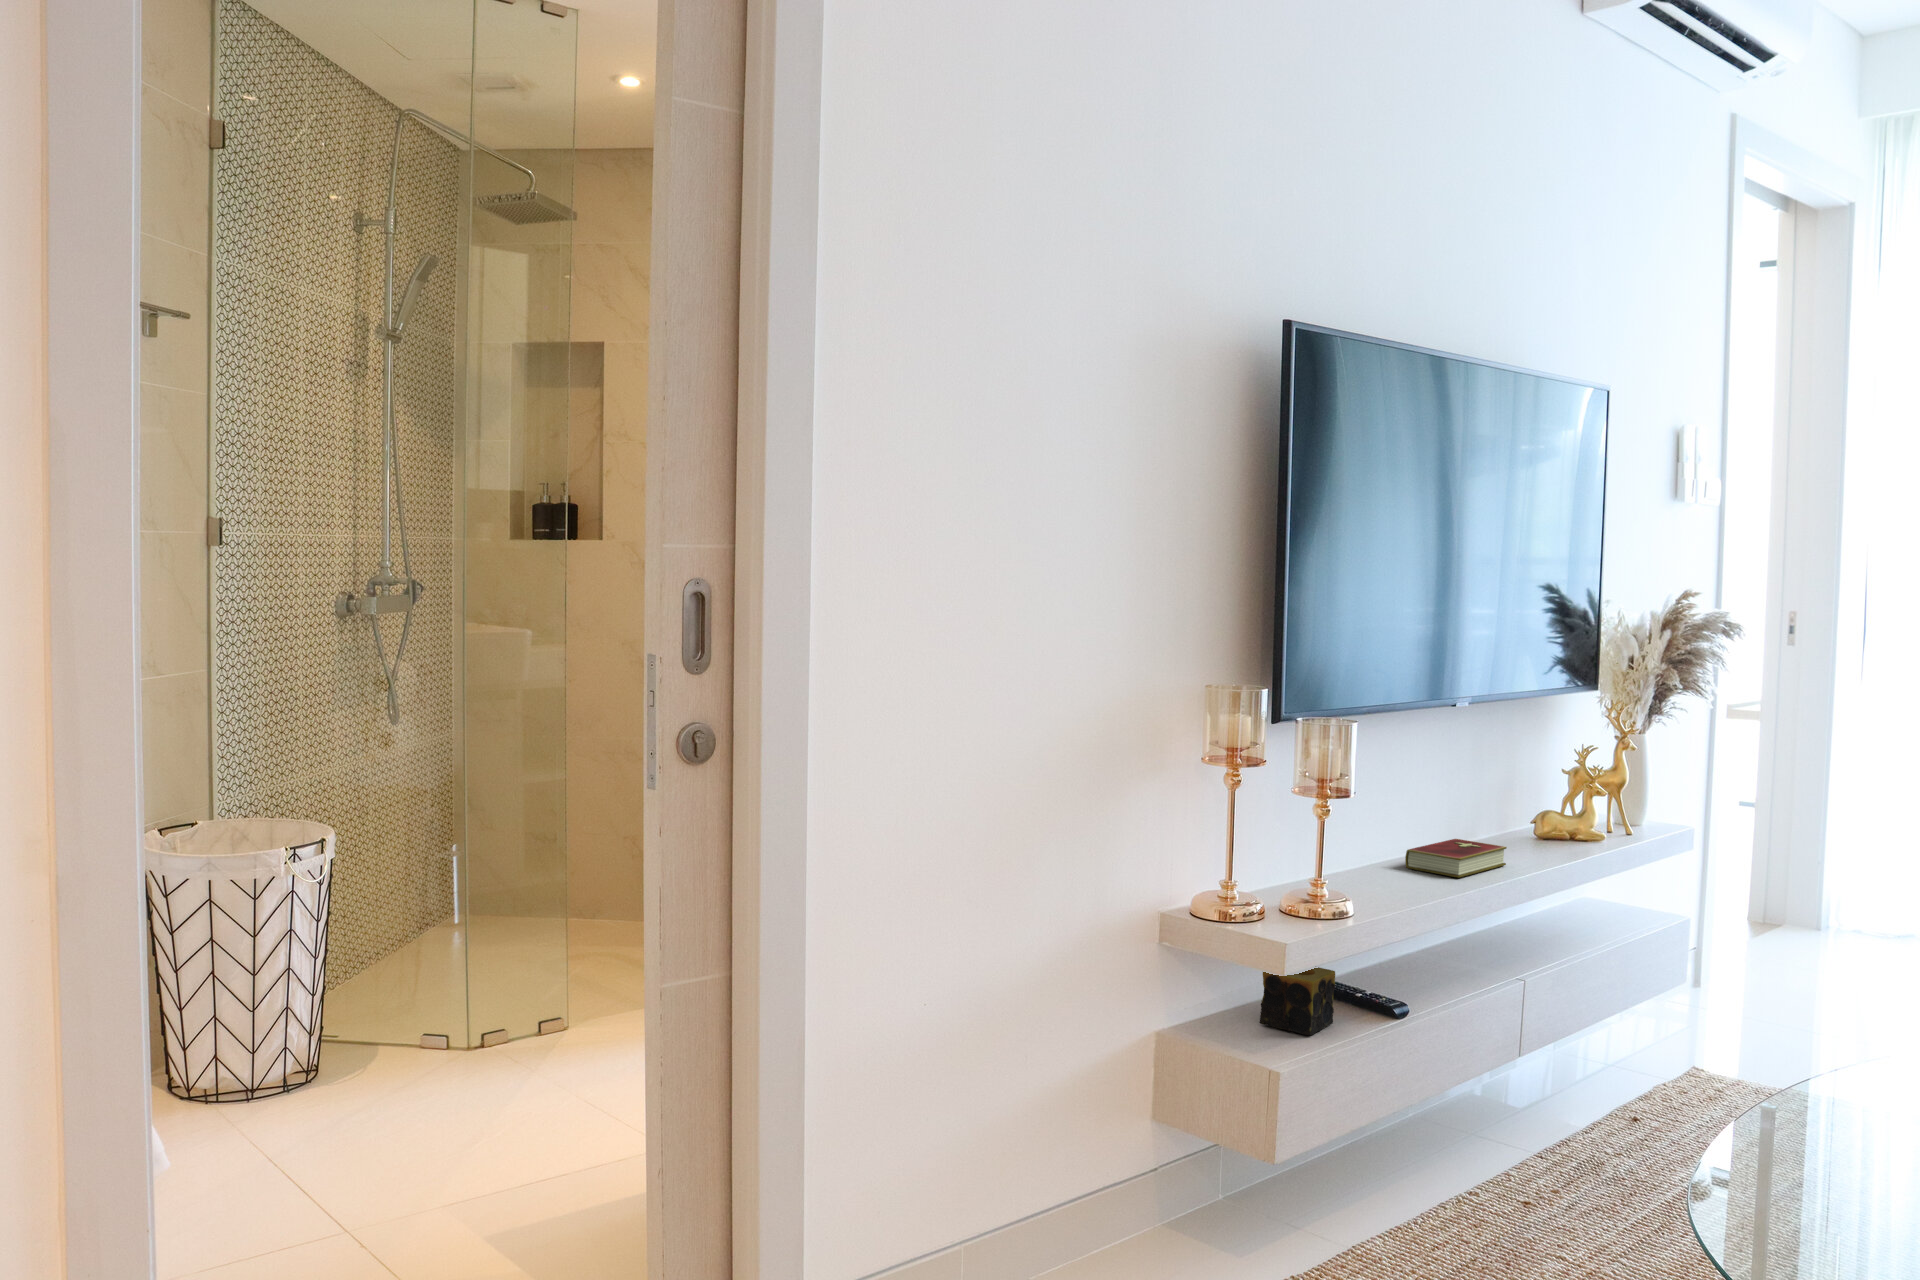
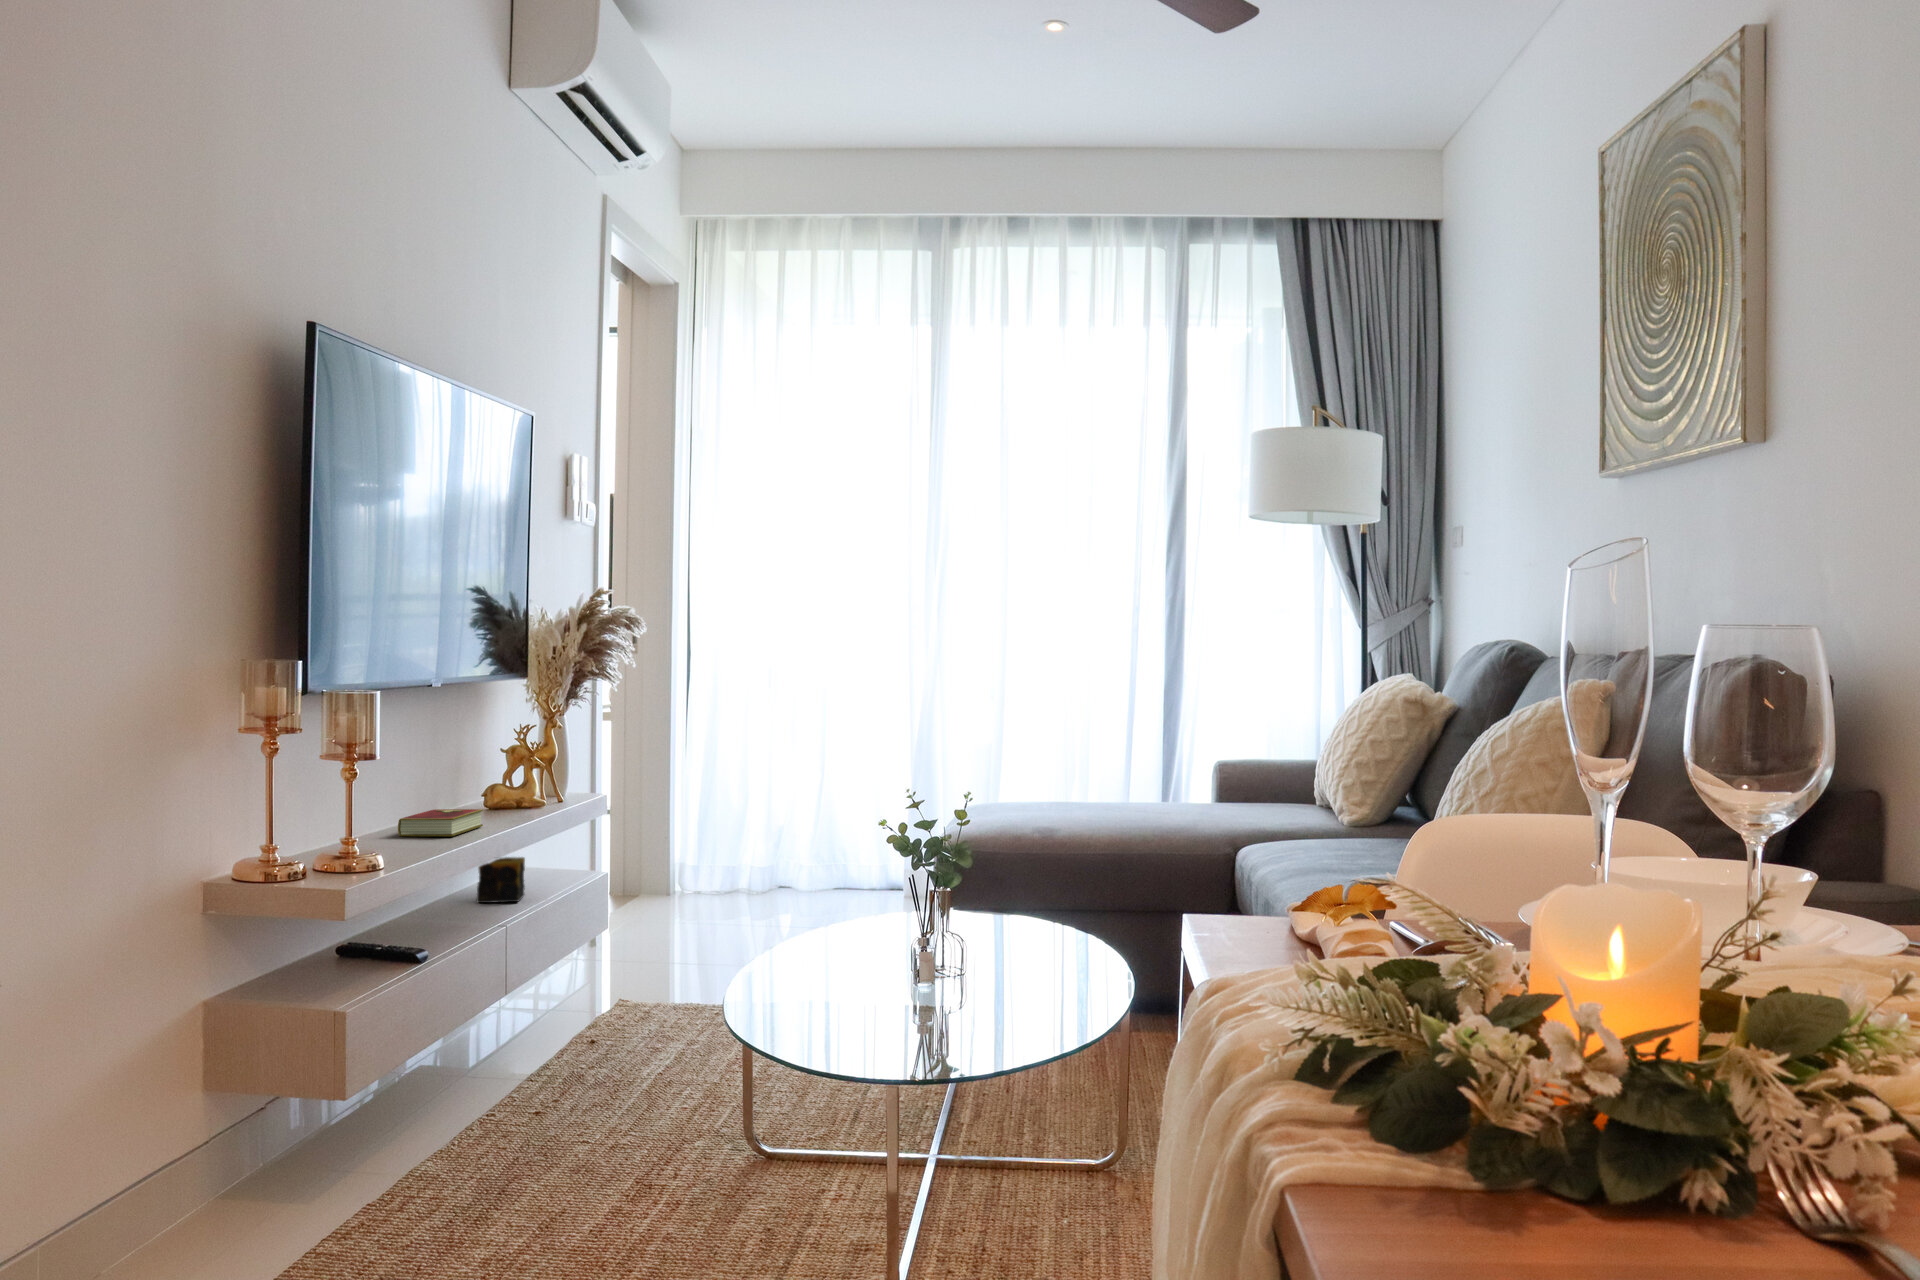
candle: present [1260,967,1335,1035] -> present [477,857,525,903]

